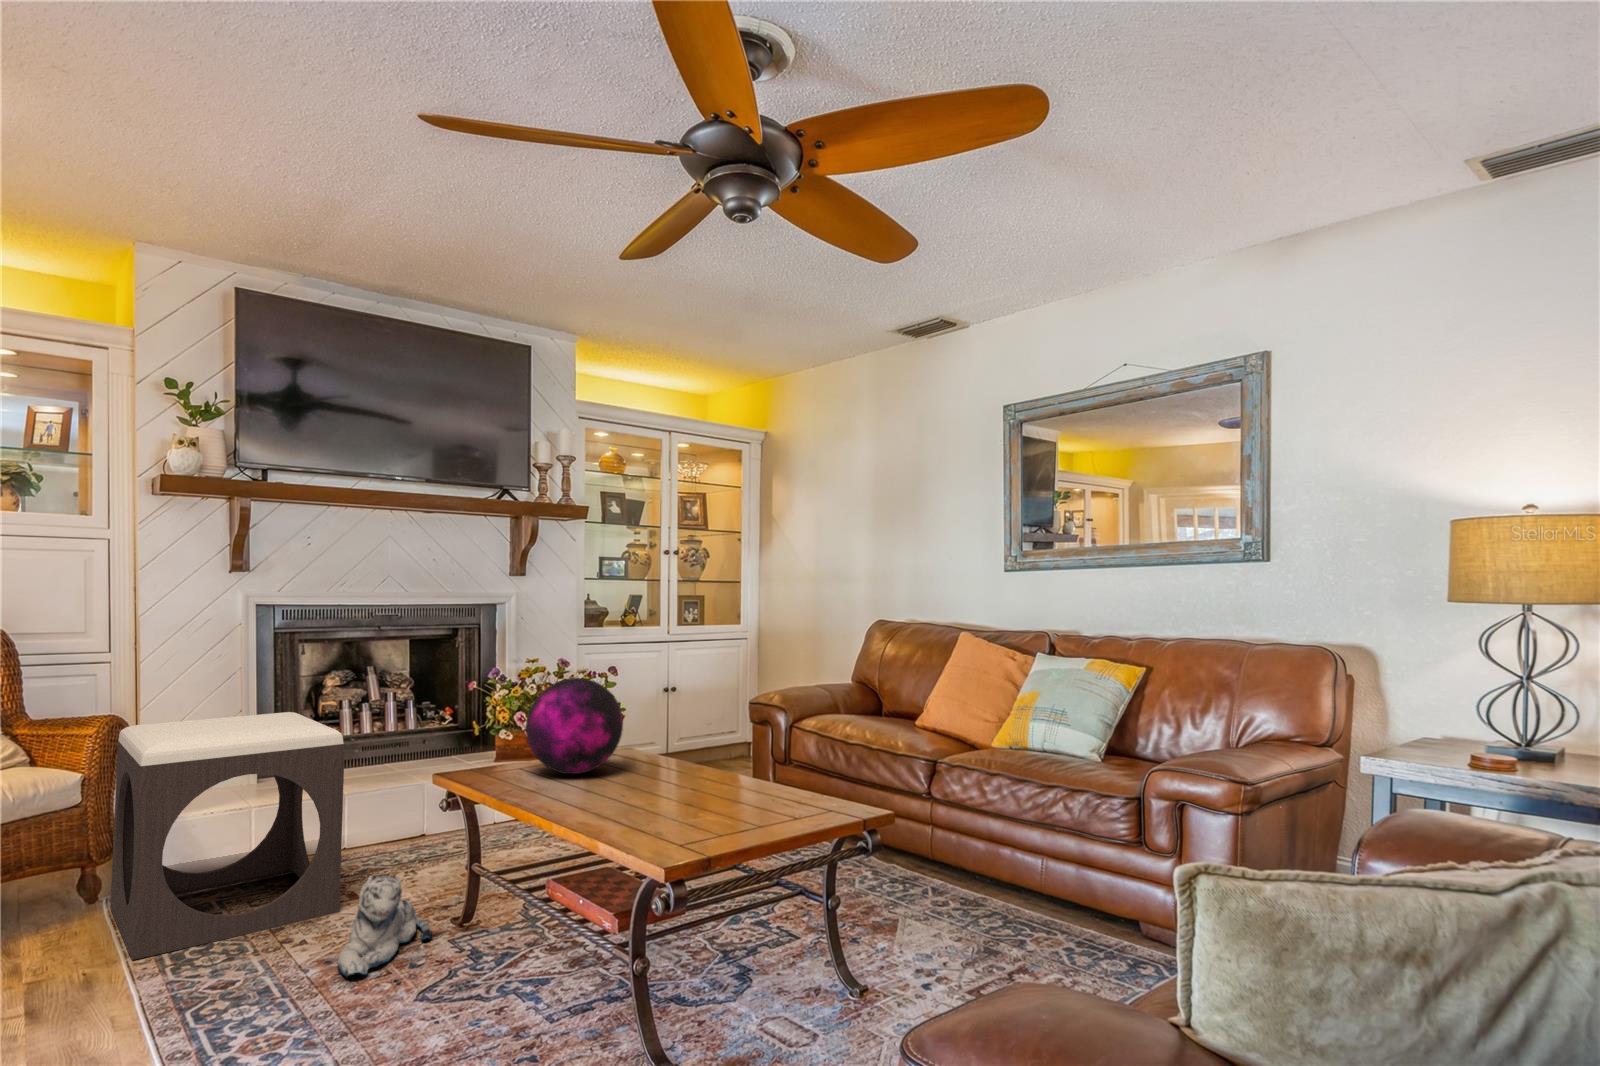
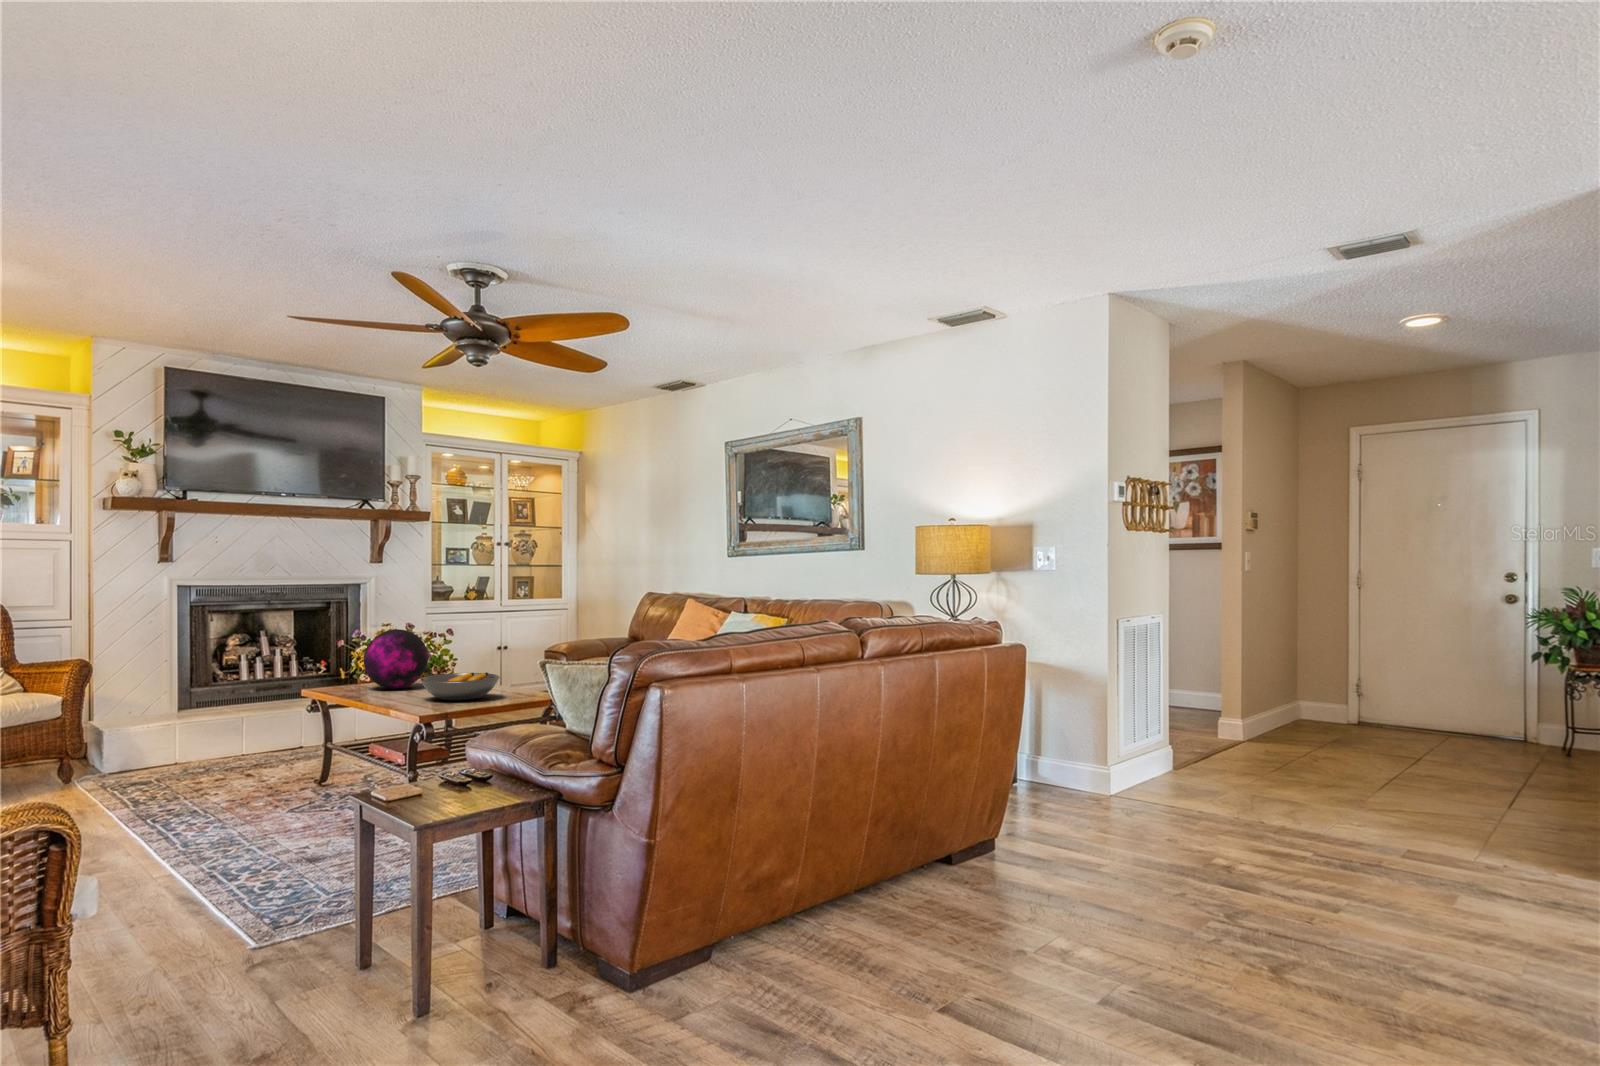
footstool: present [110,712,345,960] -> none [87,658,245,801]
fruit bowl: none [633,757,763,812] -> present [421,672,500,701]
plush toy: present [338,875,432,977] -> none [243,748,304,803]

